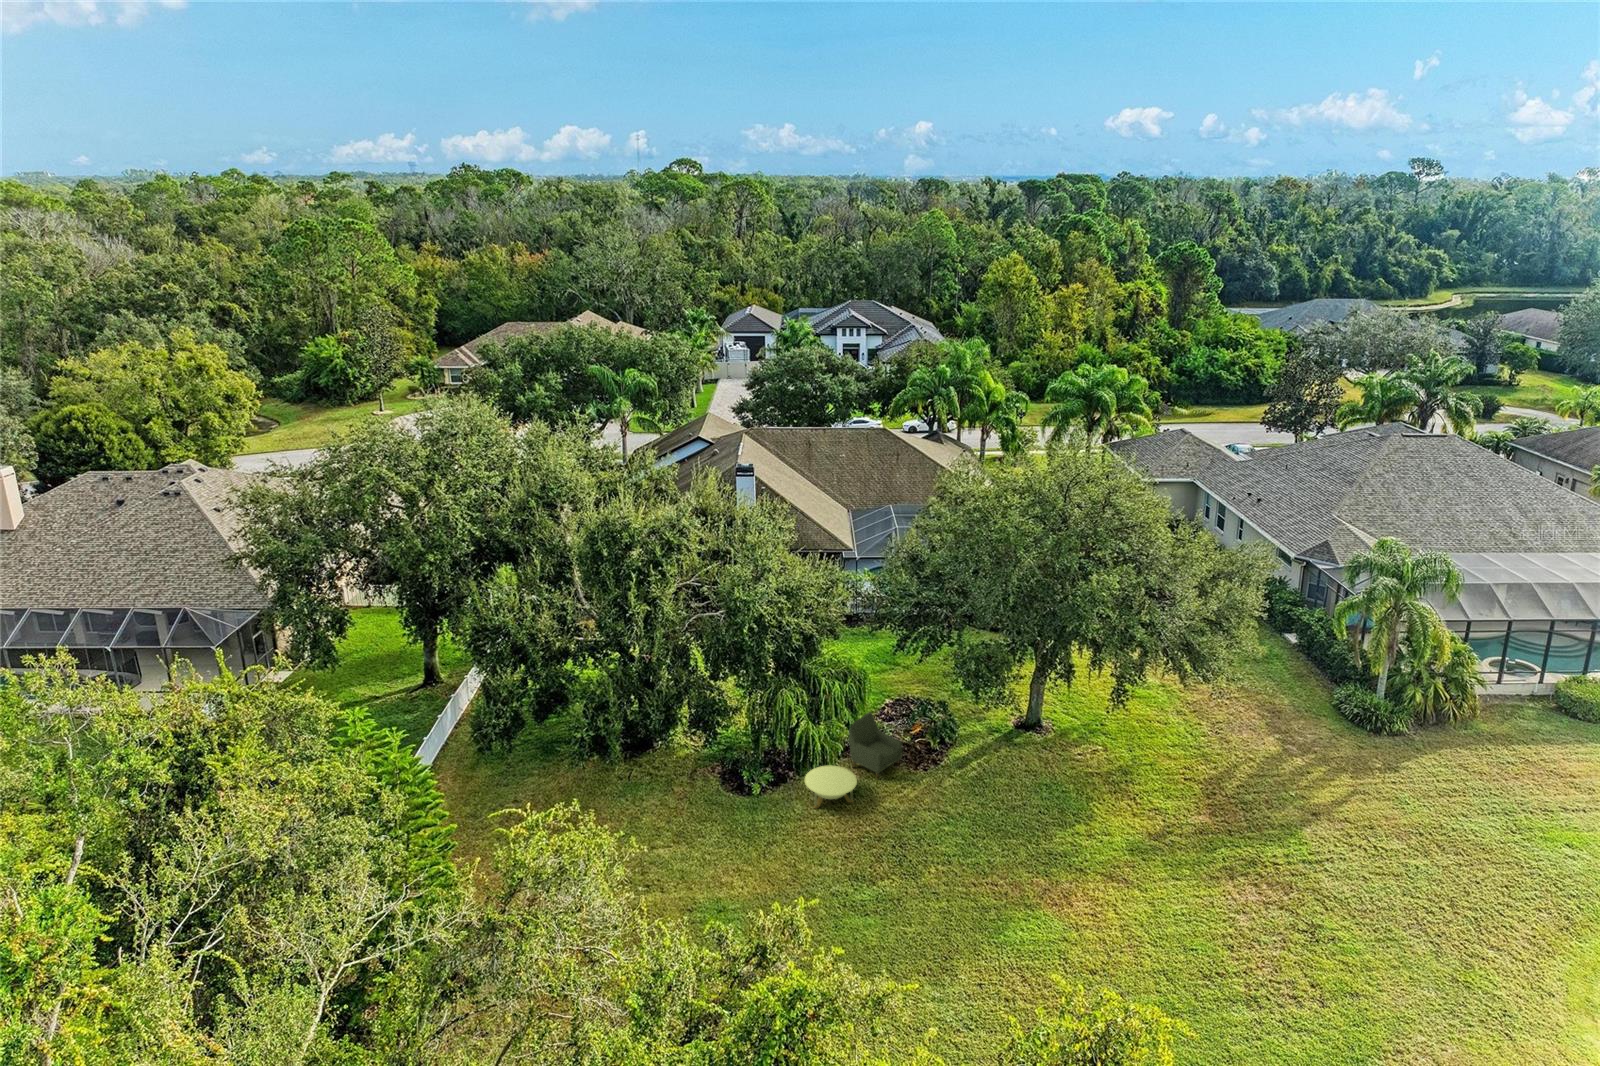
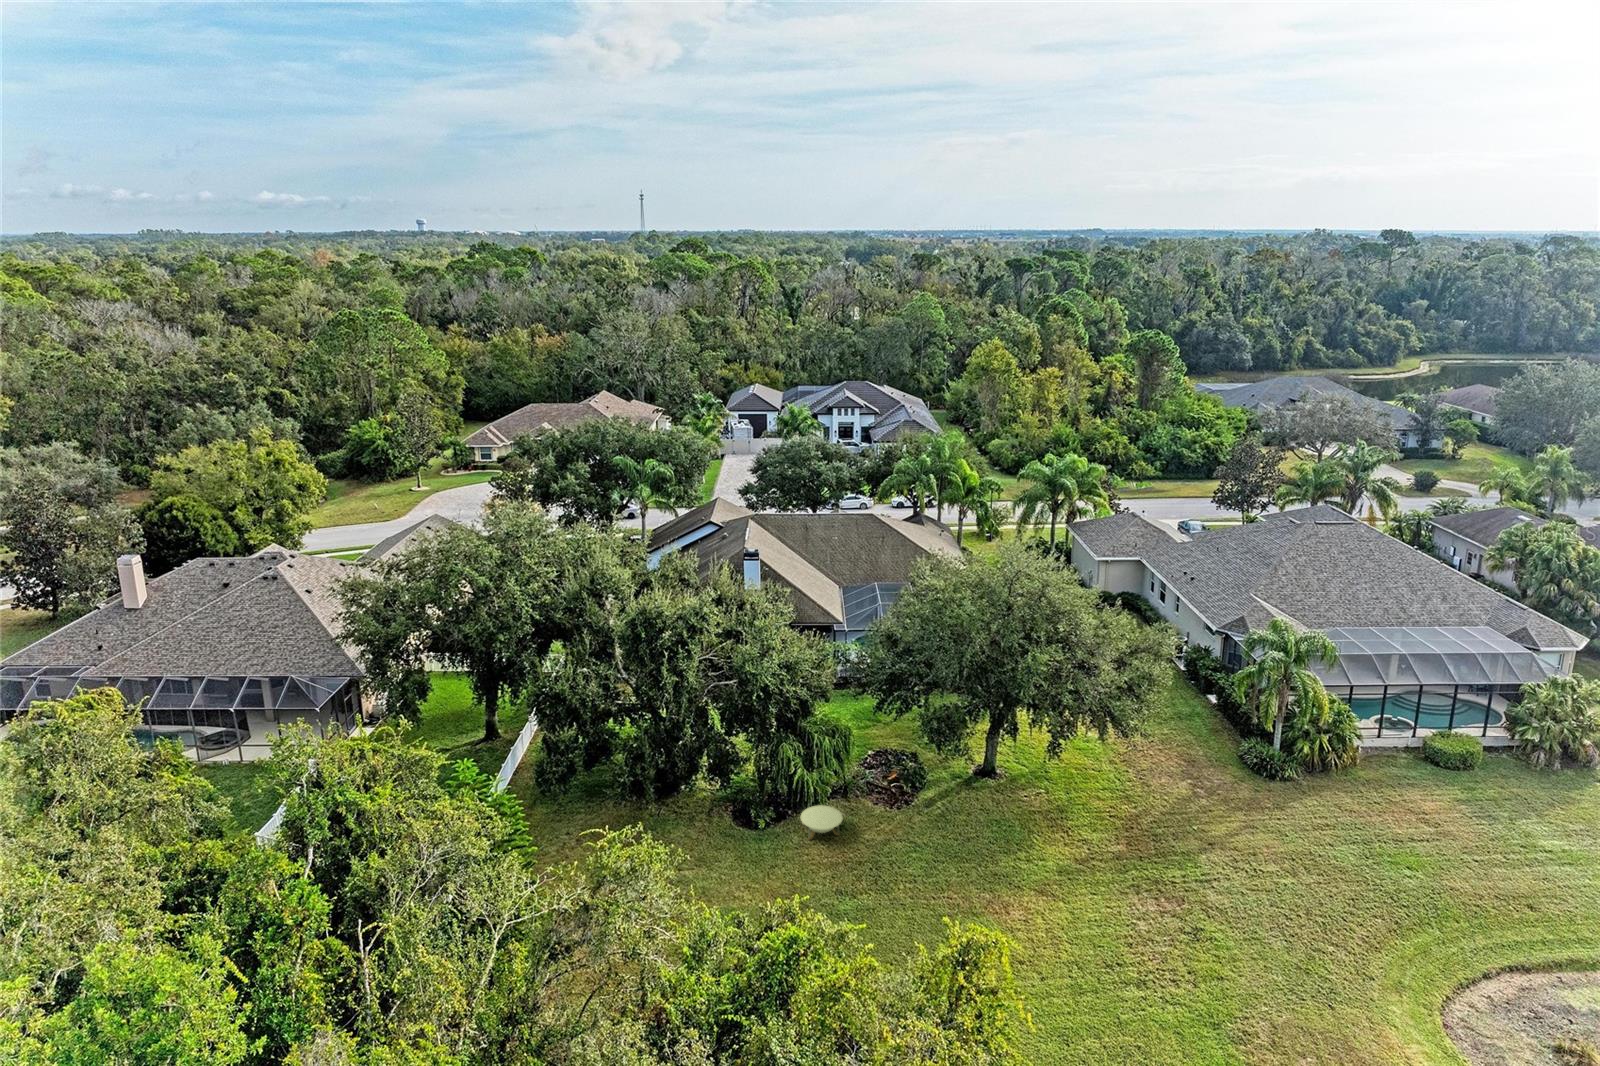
chair: present [849,712,902,779] -> none [834,761,880,817]

